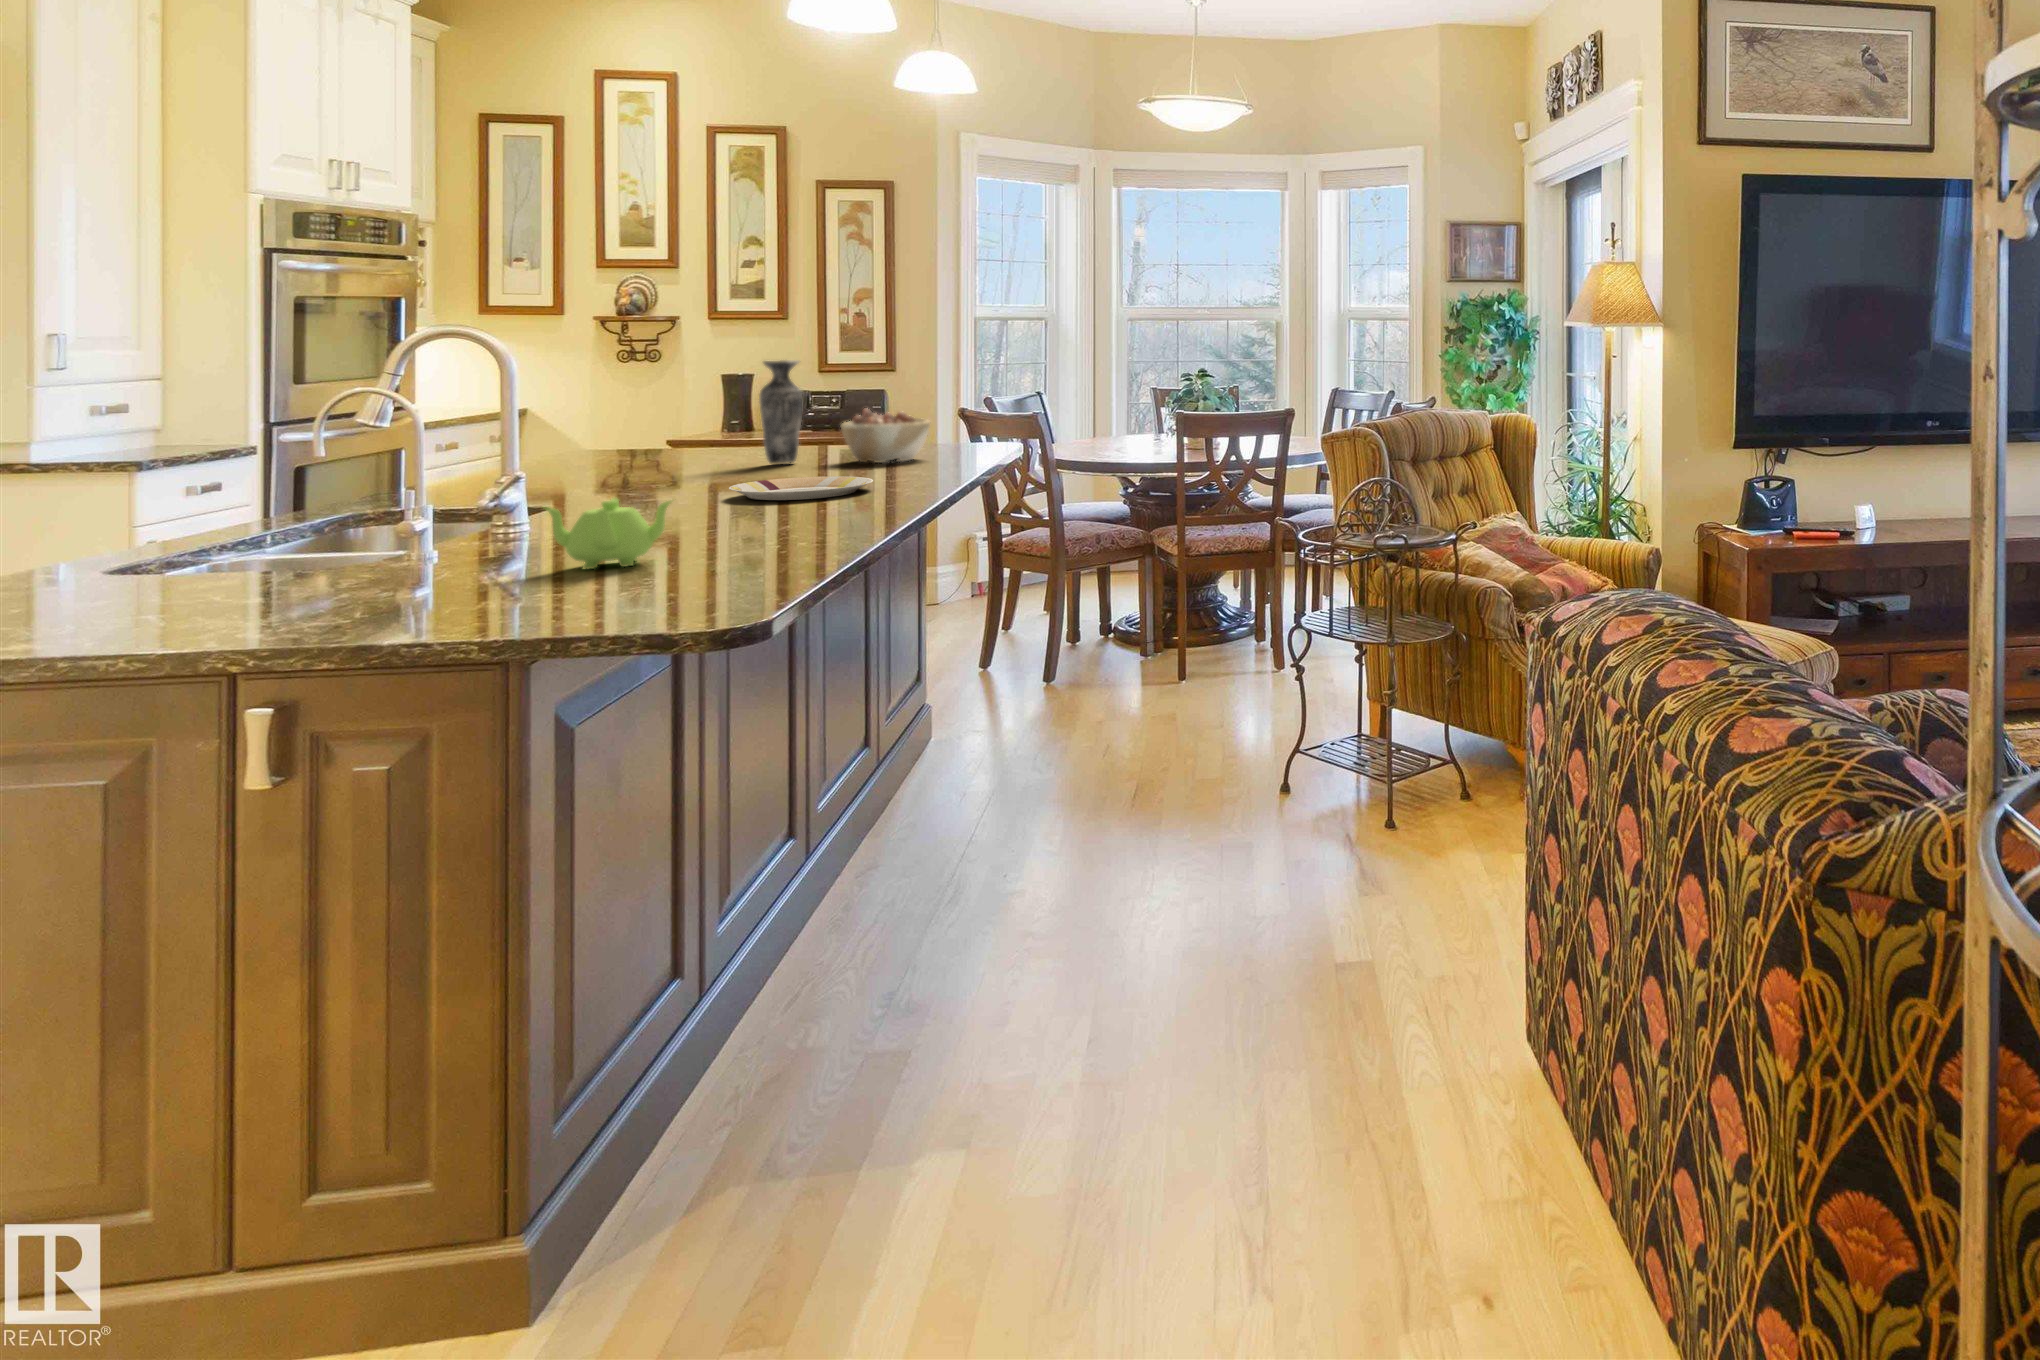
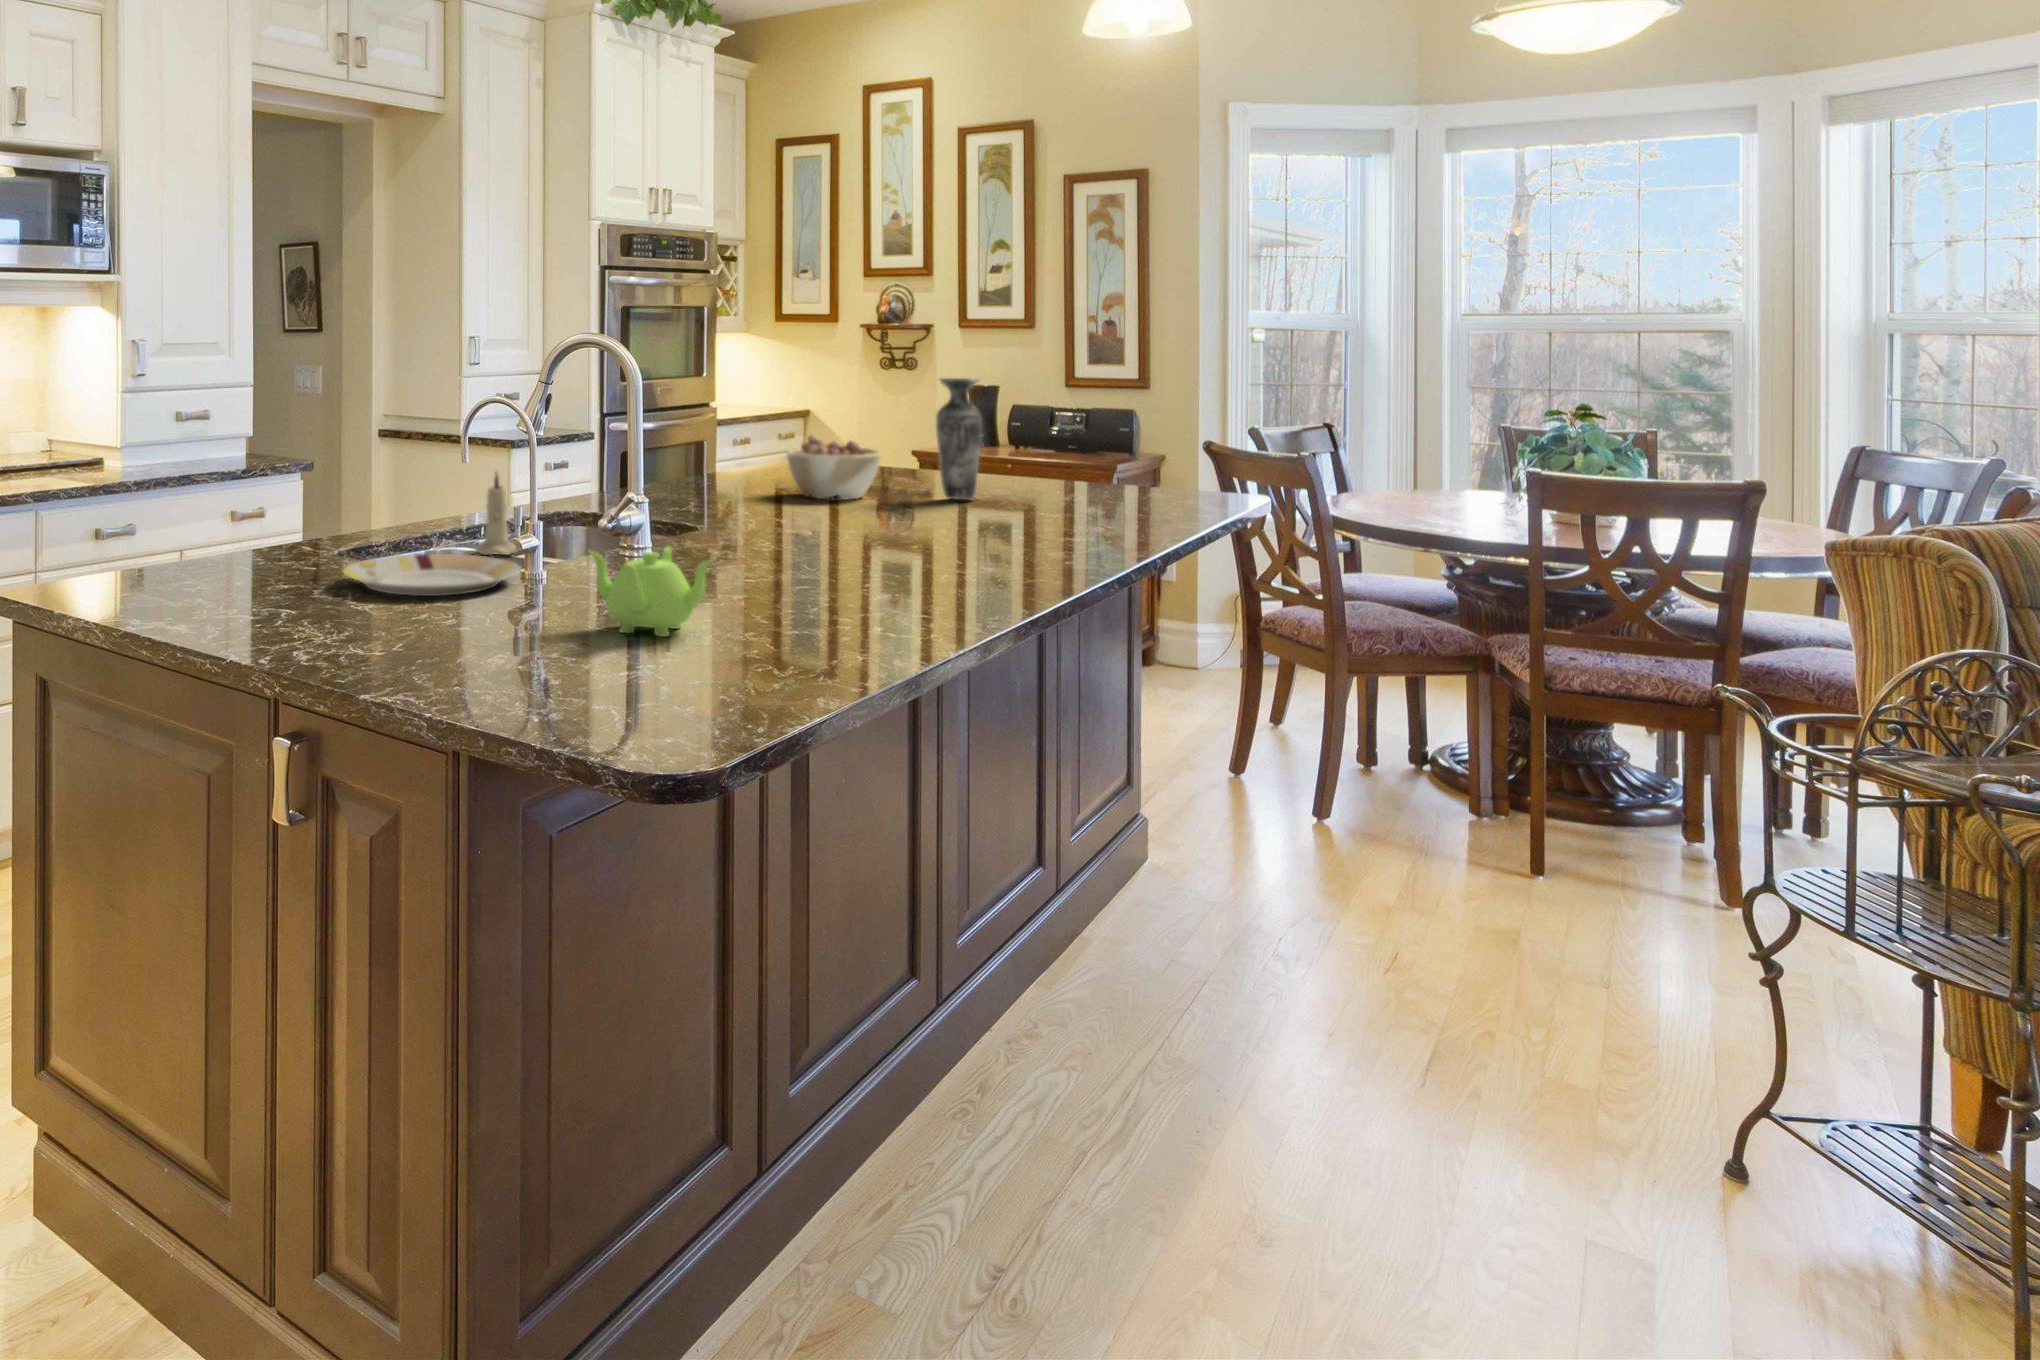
bowl: present [840,409,931,463] -> present [786,435,881,500]
candle: none [300,460,360,548] -> present [476,472,517,555]
plate: present [729,476,873,500] -> present [343,554,520,596]

